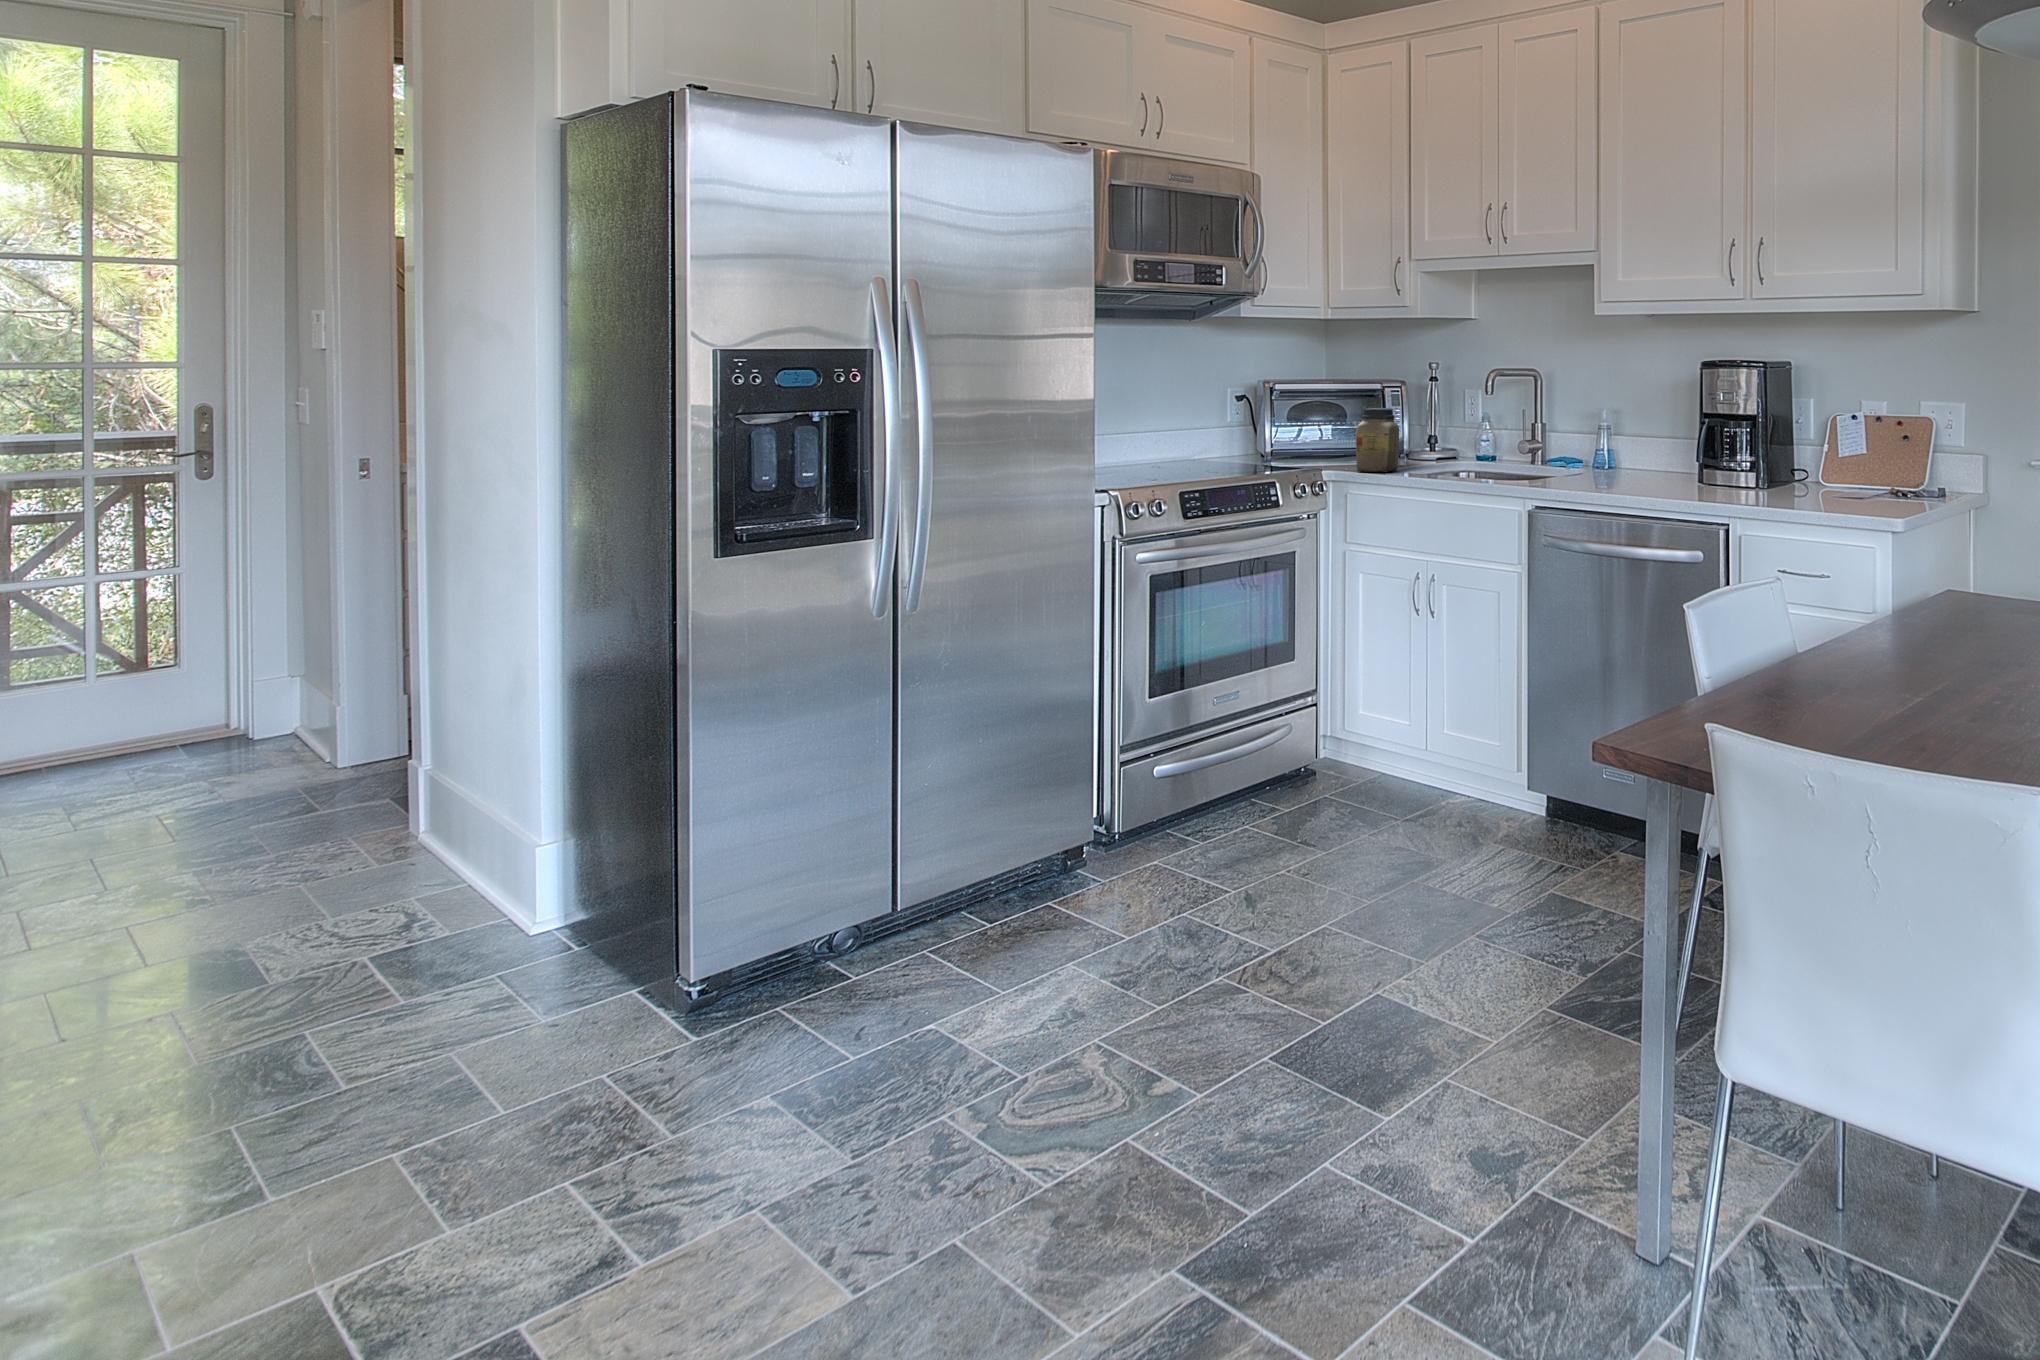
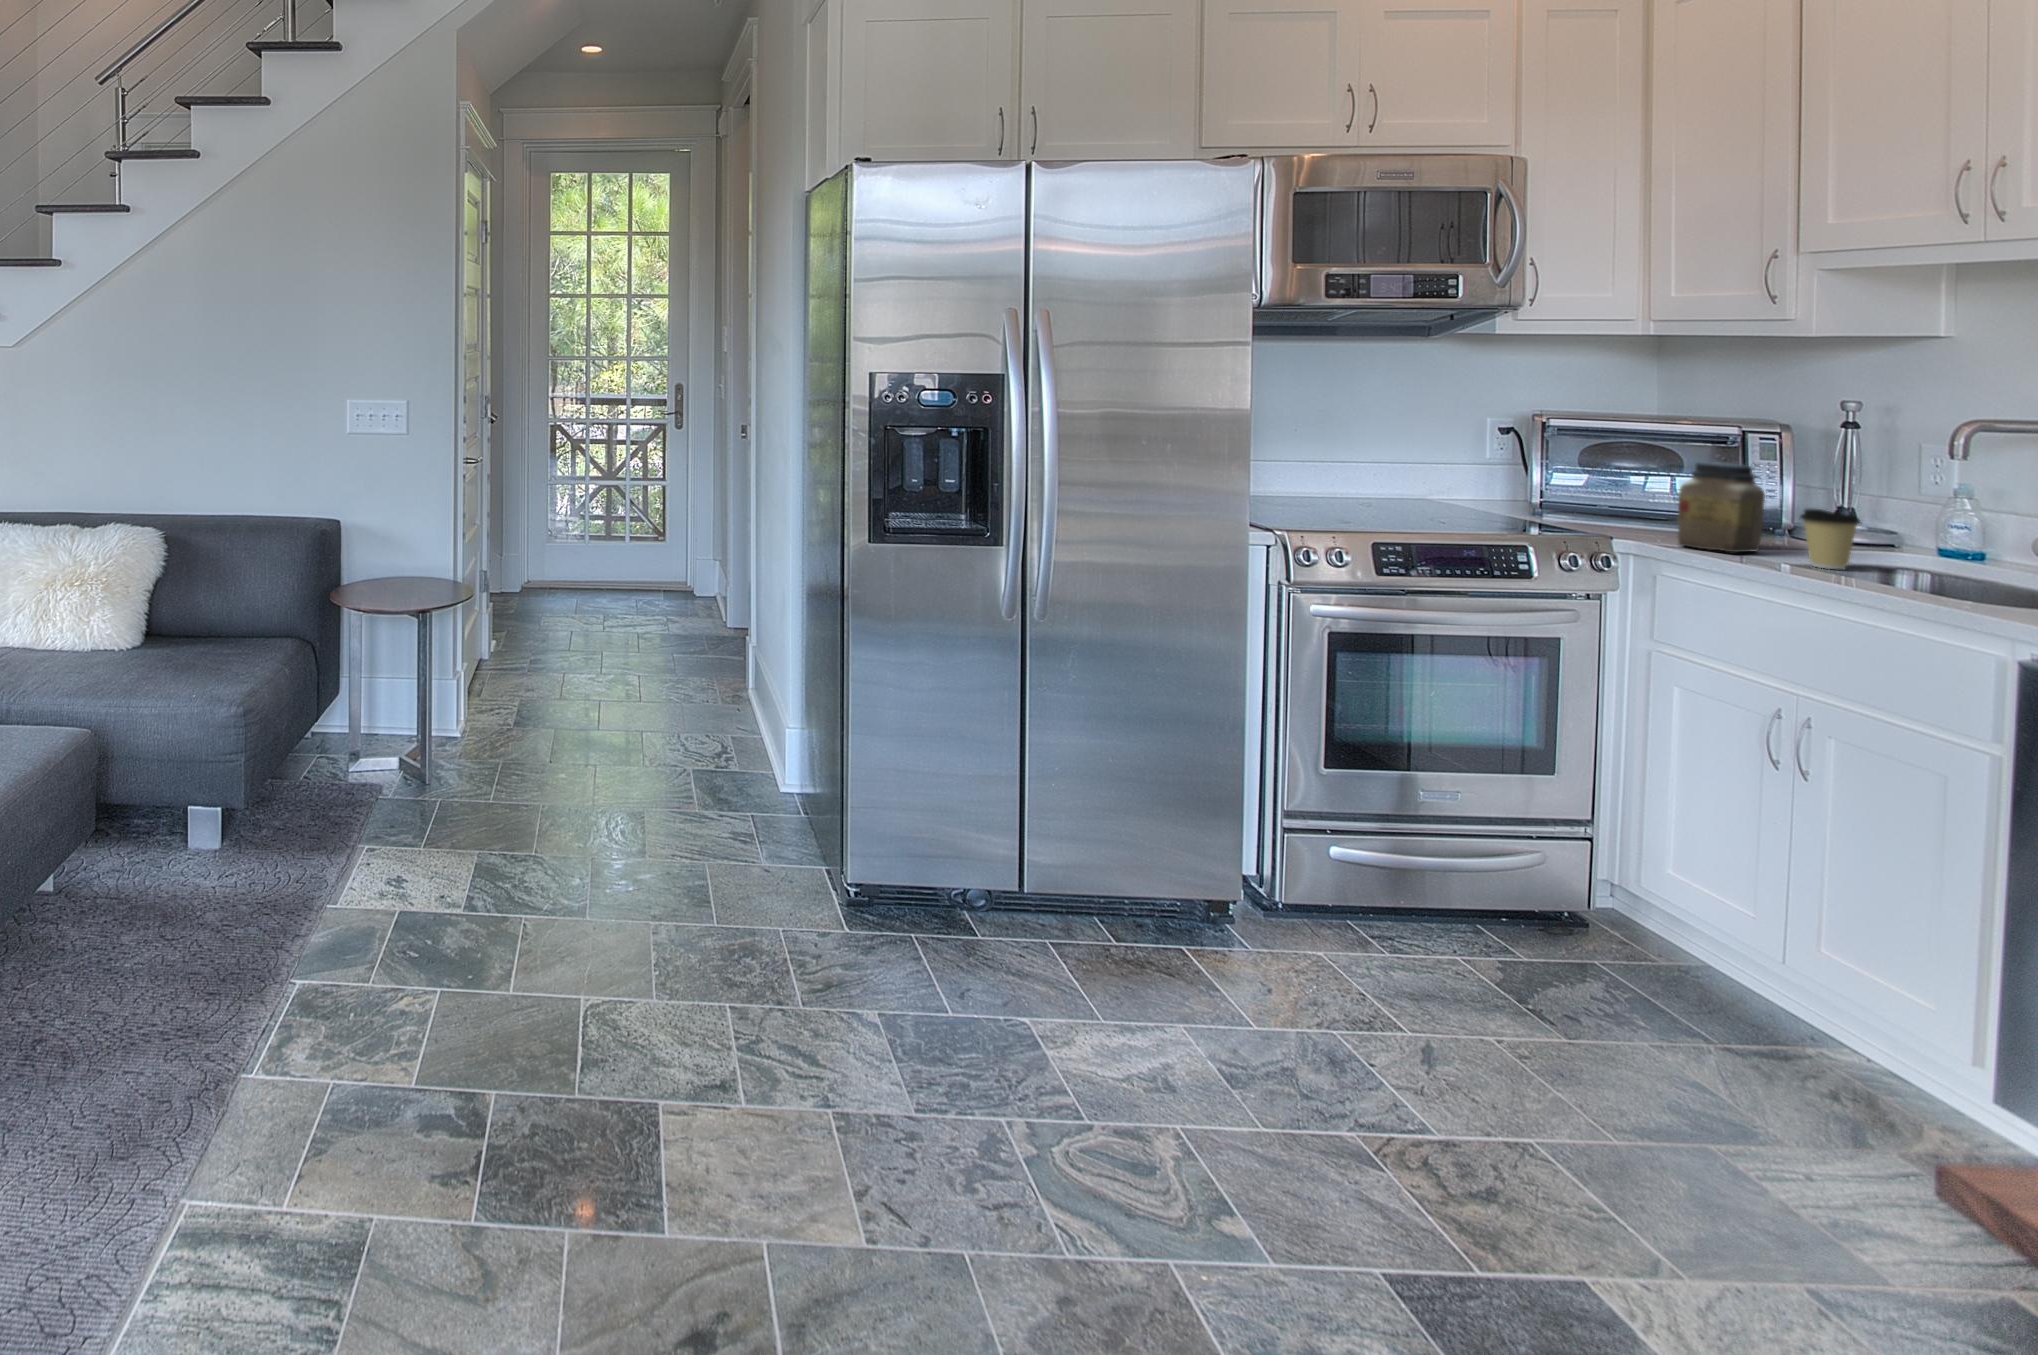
coffee cup: none [1419,435,1448,475] -> present [1800,509,1860,569]

